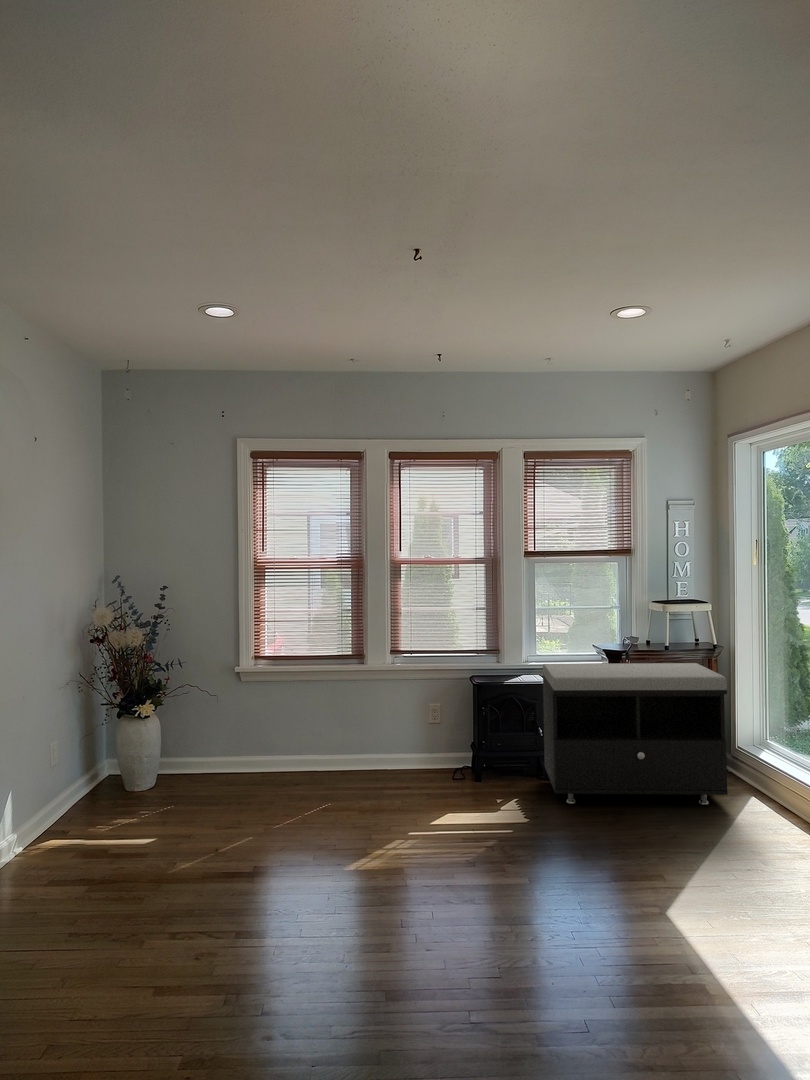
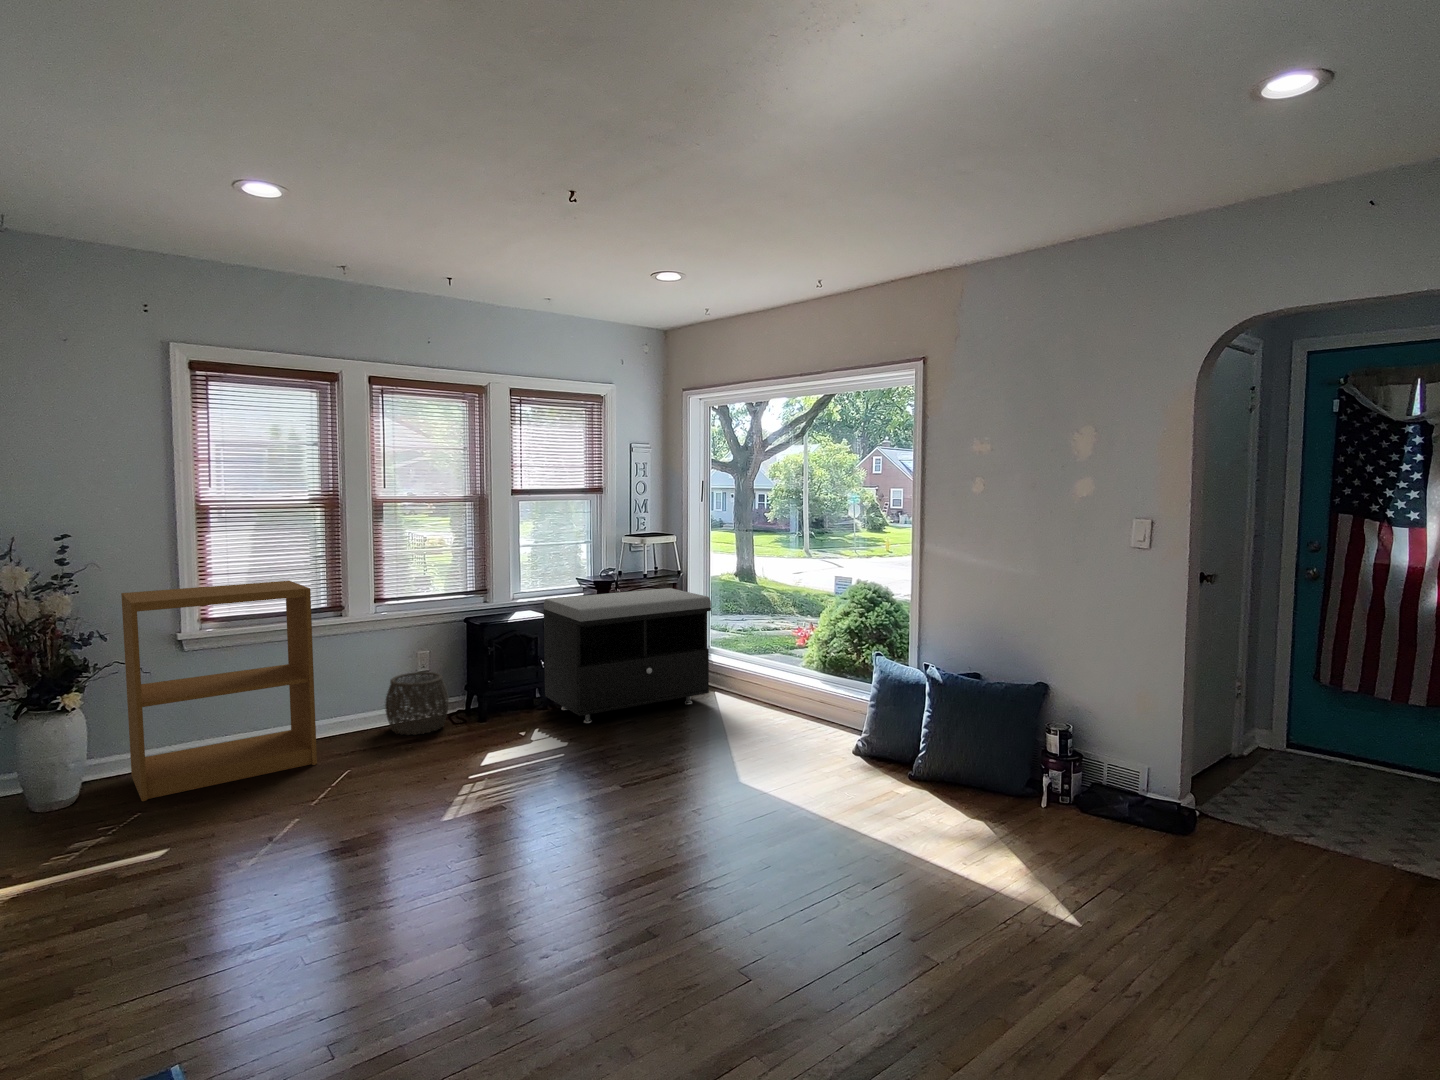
bookshelf: none [185,630,320,797] -> present [121,581,317,801]
woven basket: none [389,723,446,784] -> present [385,672,449,735]

